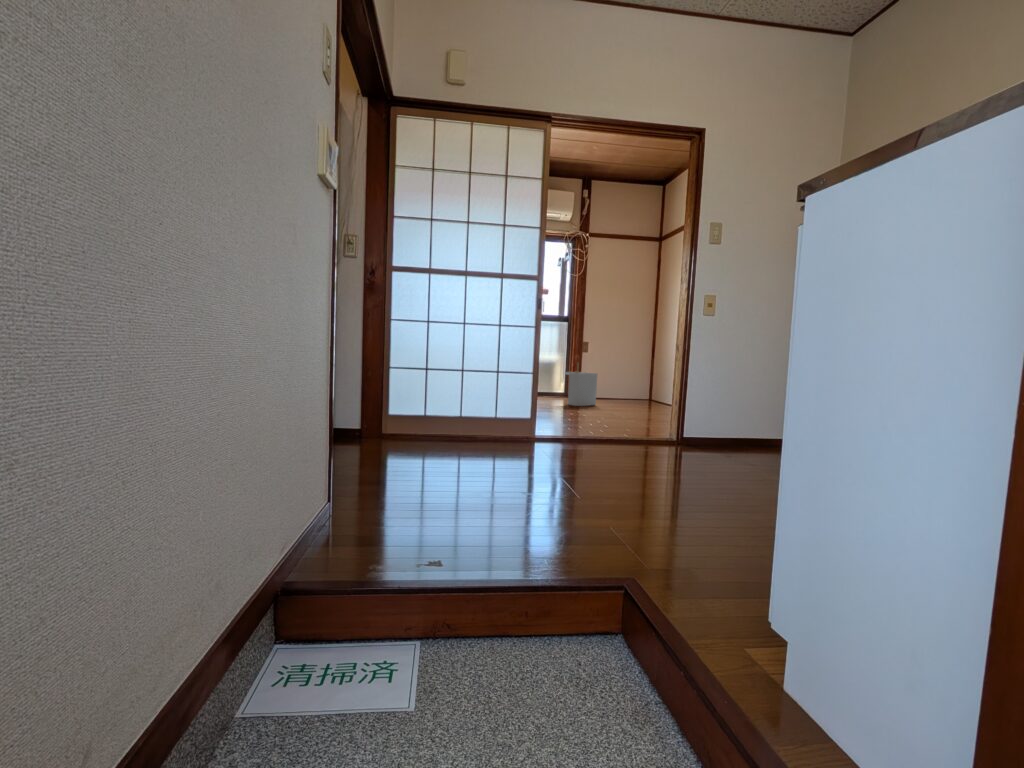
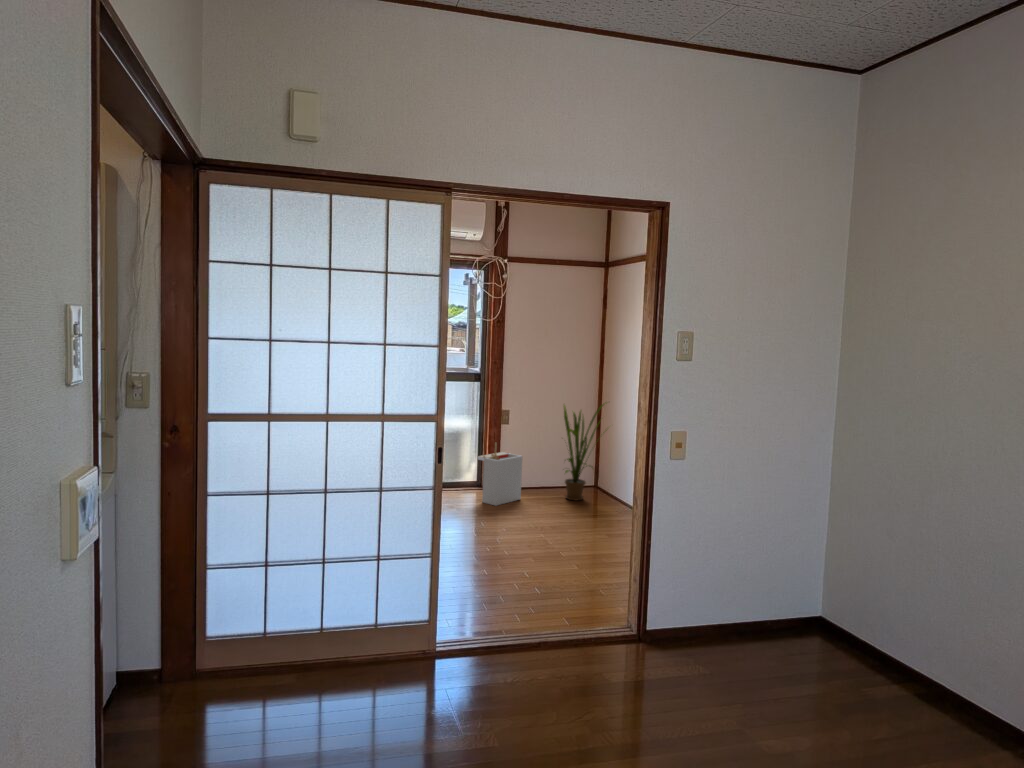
house plant: none [626,333,666,408] -> present [564,404,607,500]

